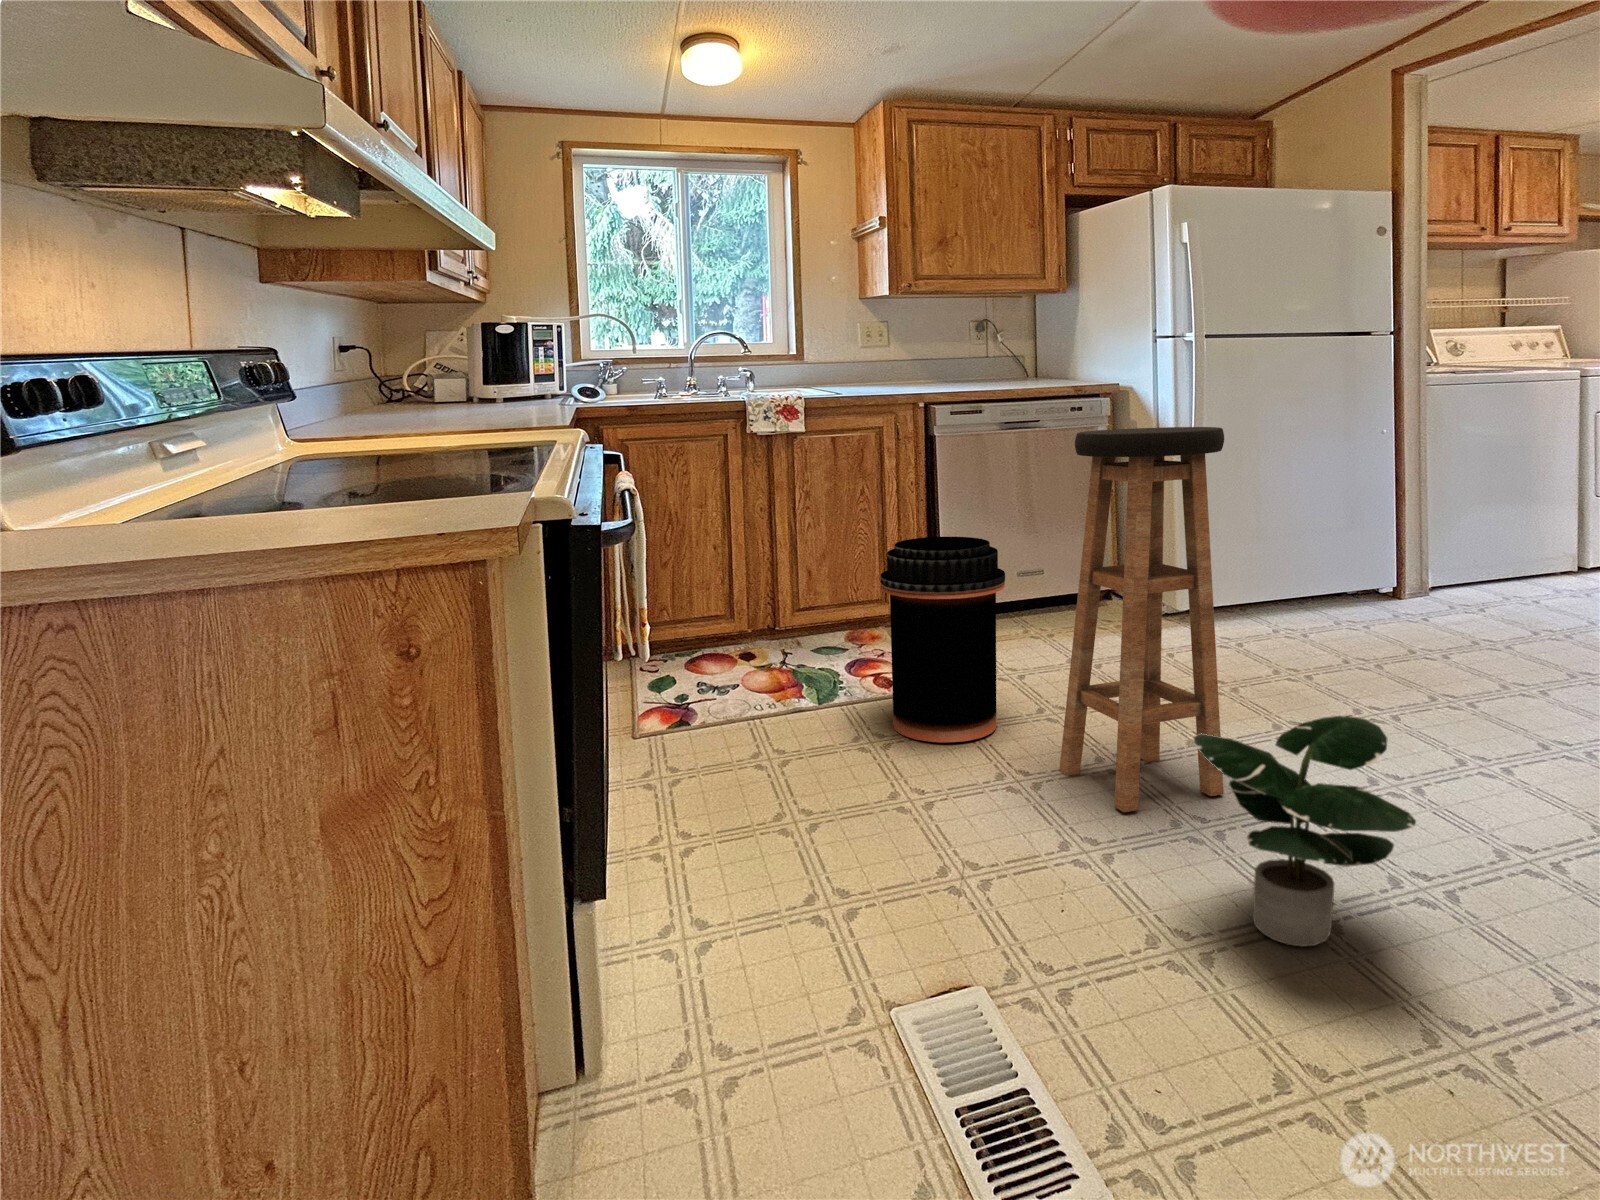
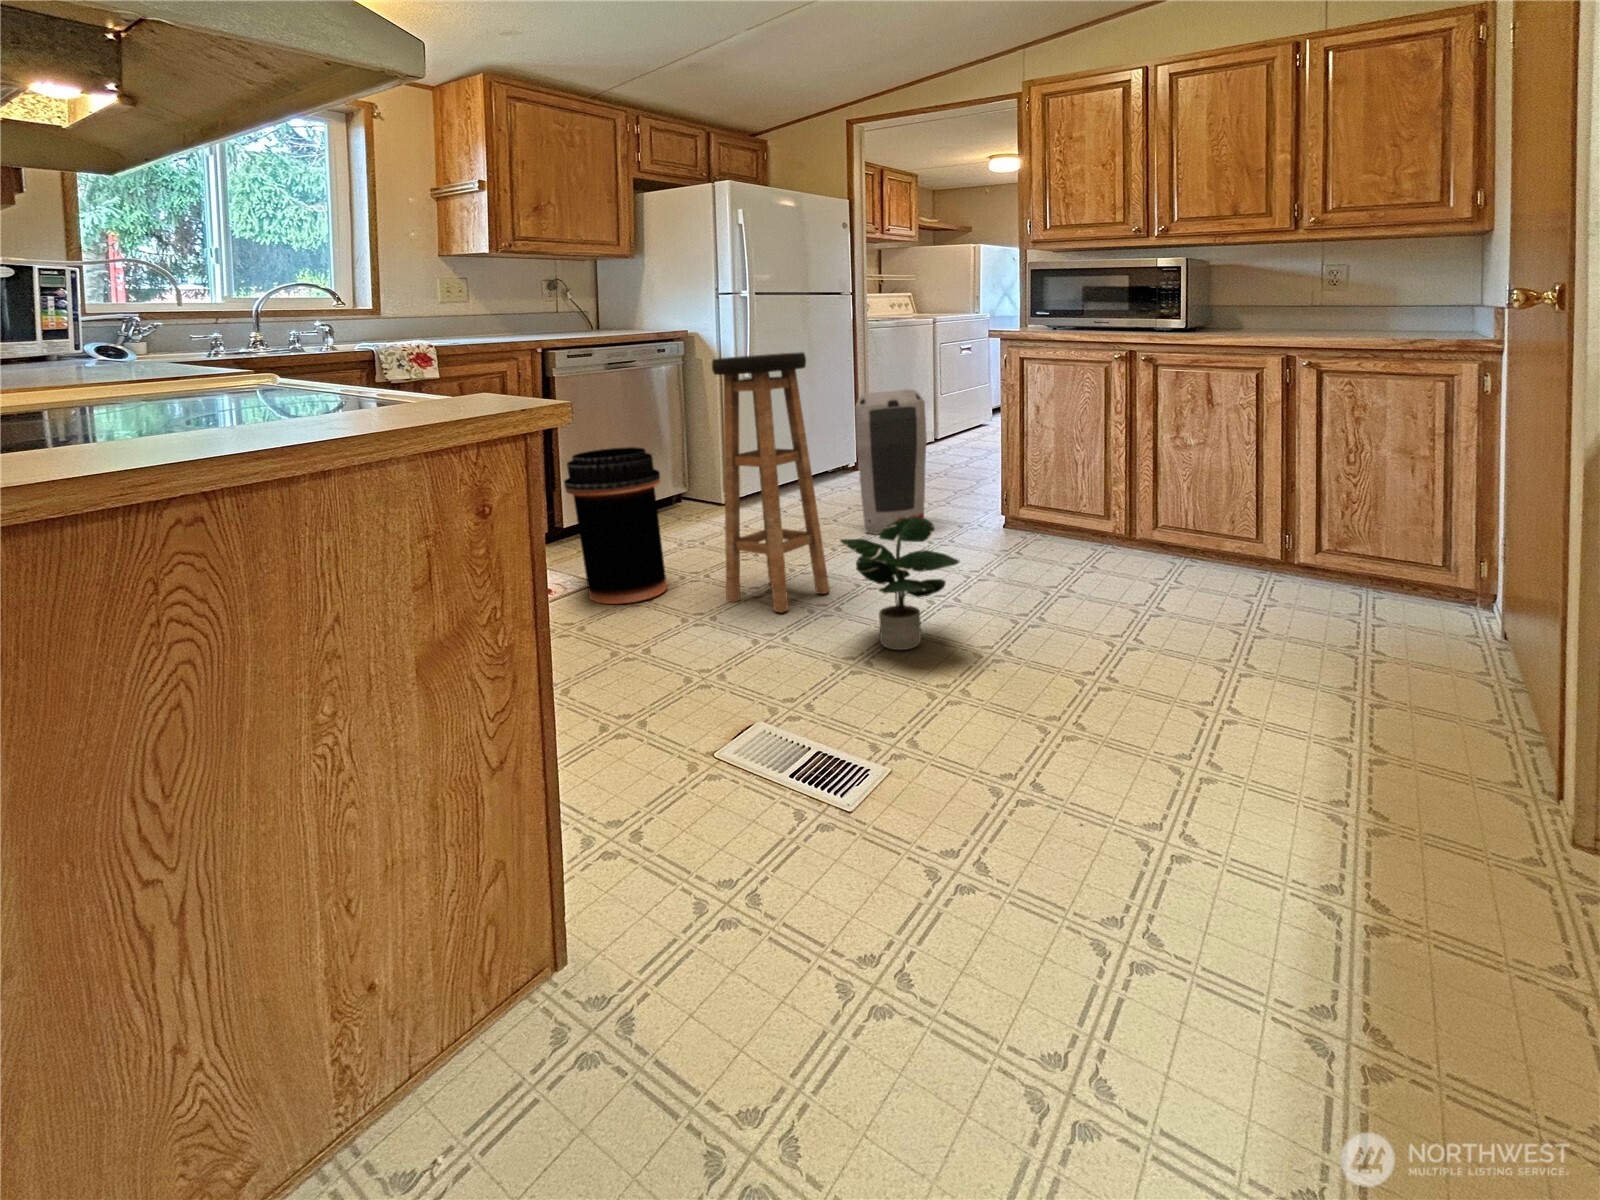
air purifier: none [1346,487,1488,713] -> present [855,390,927,534]

